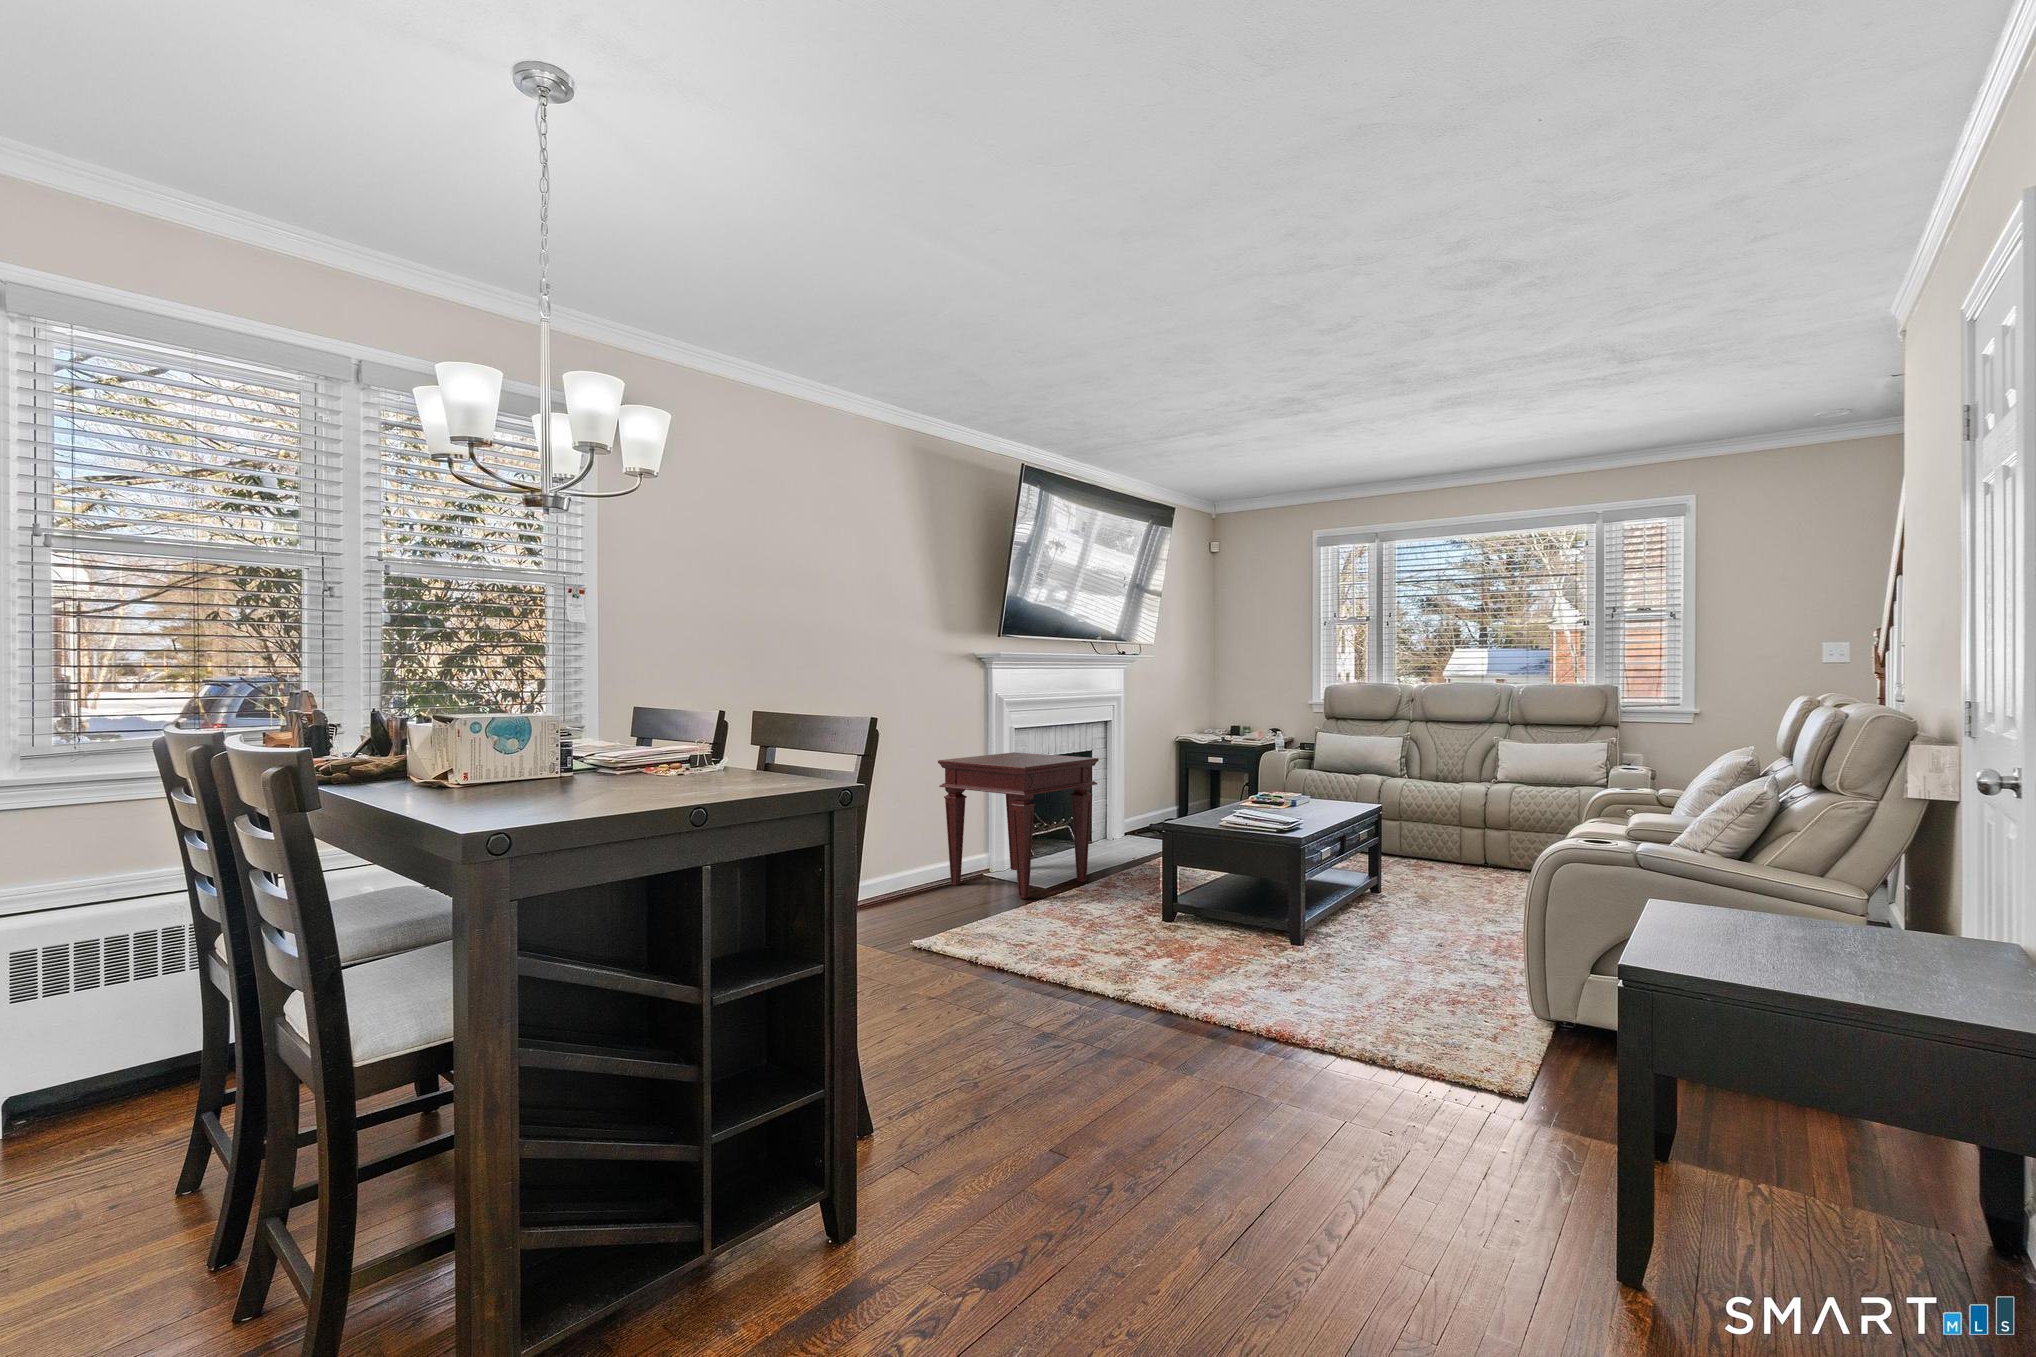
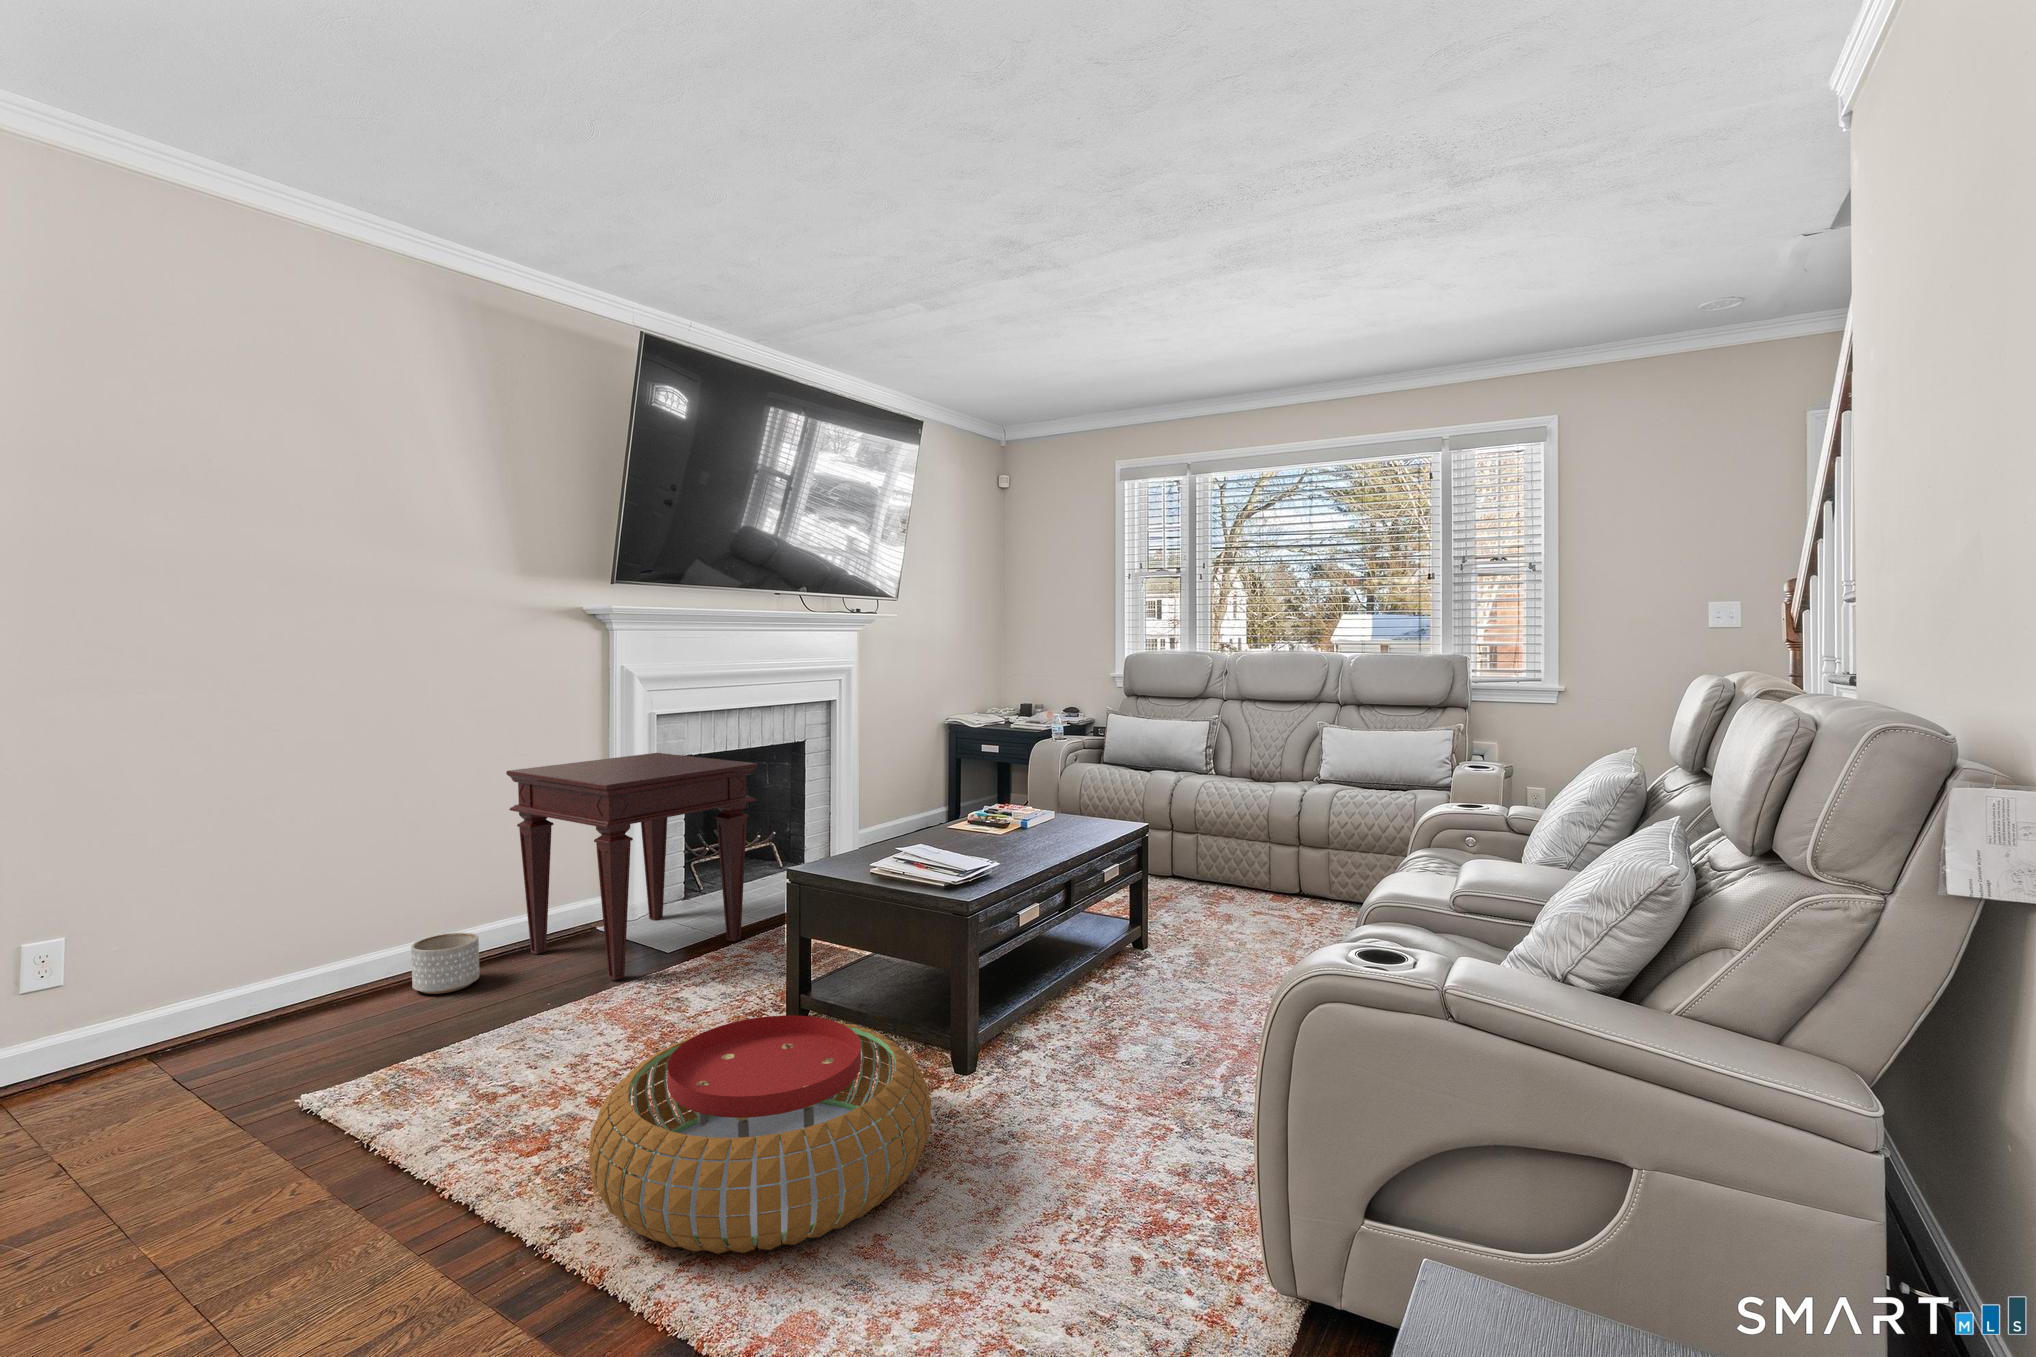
planter: none [897,866,935,902] -> present [411,933,479,994]
pouf: none [1109,897,1304,1005] -> present [588,1015,931,1254]

